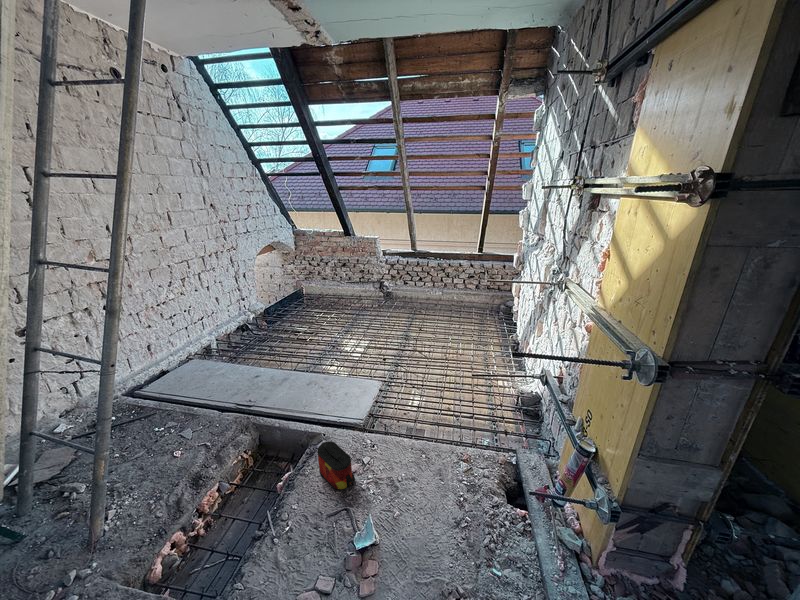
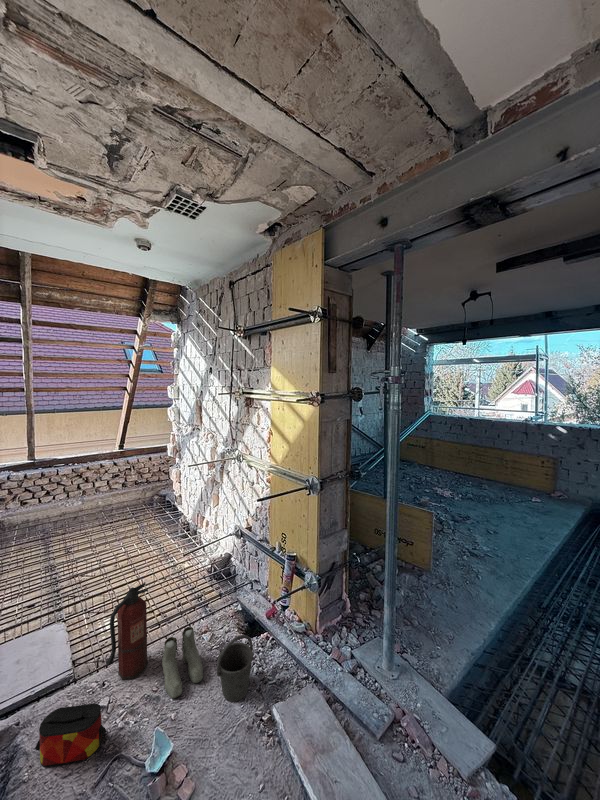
fire extinguisher: none [377,382,412,457] -> present [106,583,148,680]
boots: none [405,445,442,504] -> present [162,627,203,699]
bucket: none [434,494,484,557] -> present [217,635,253,702]

